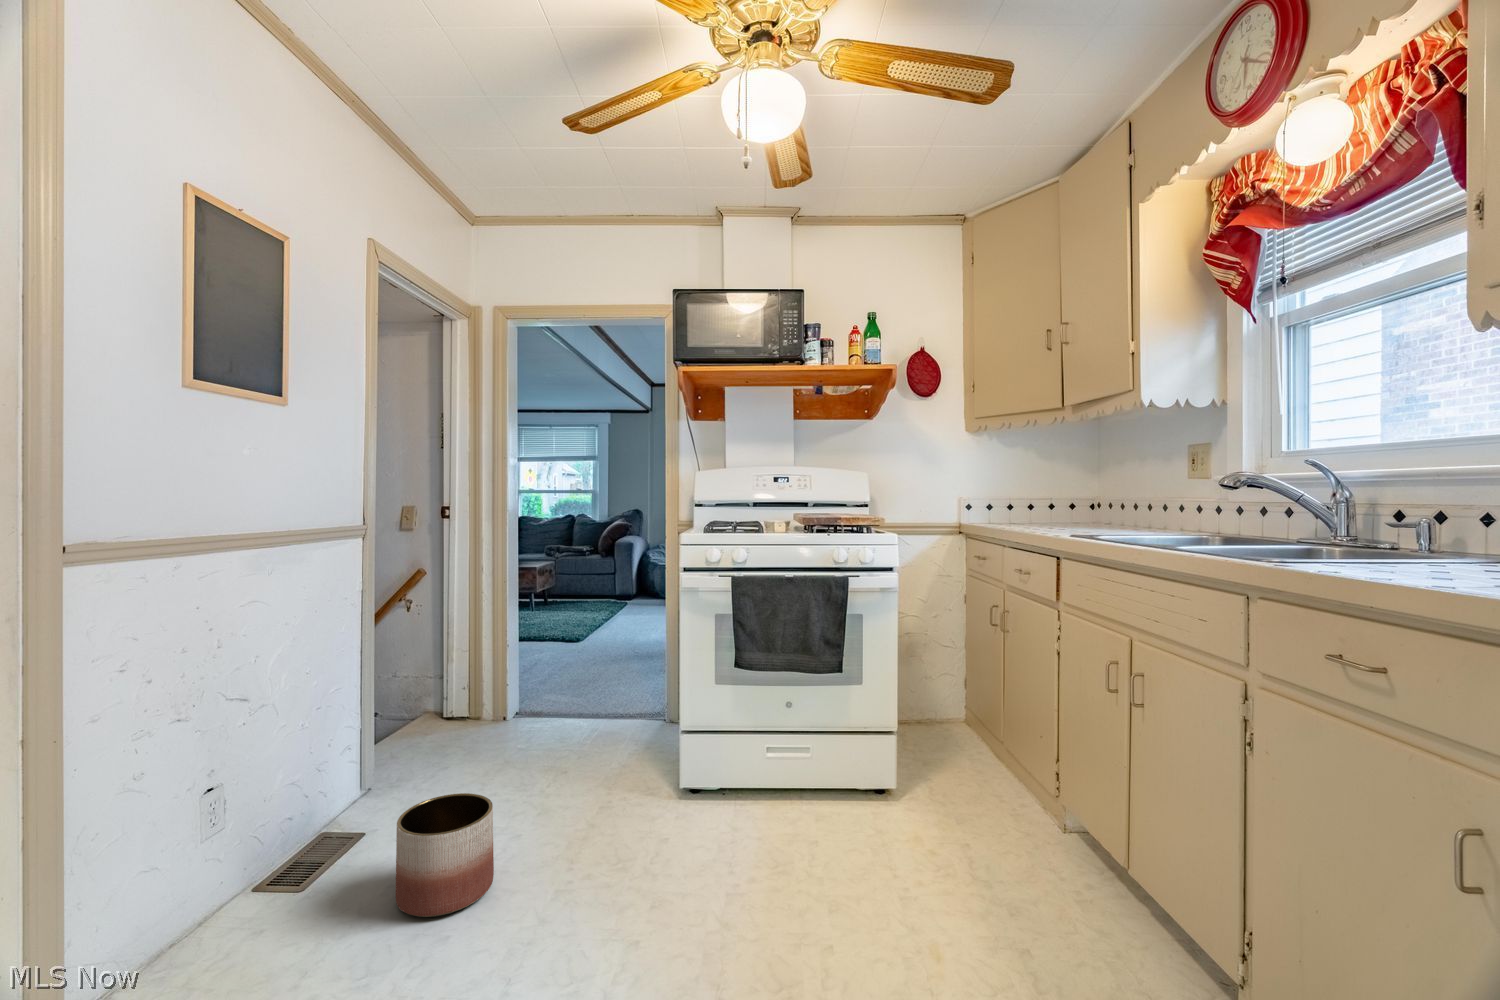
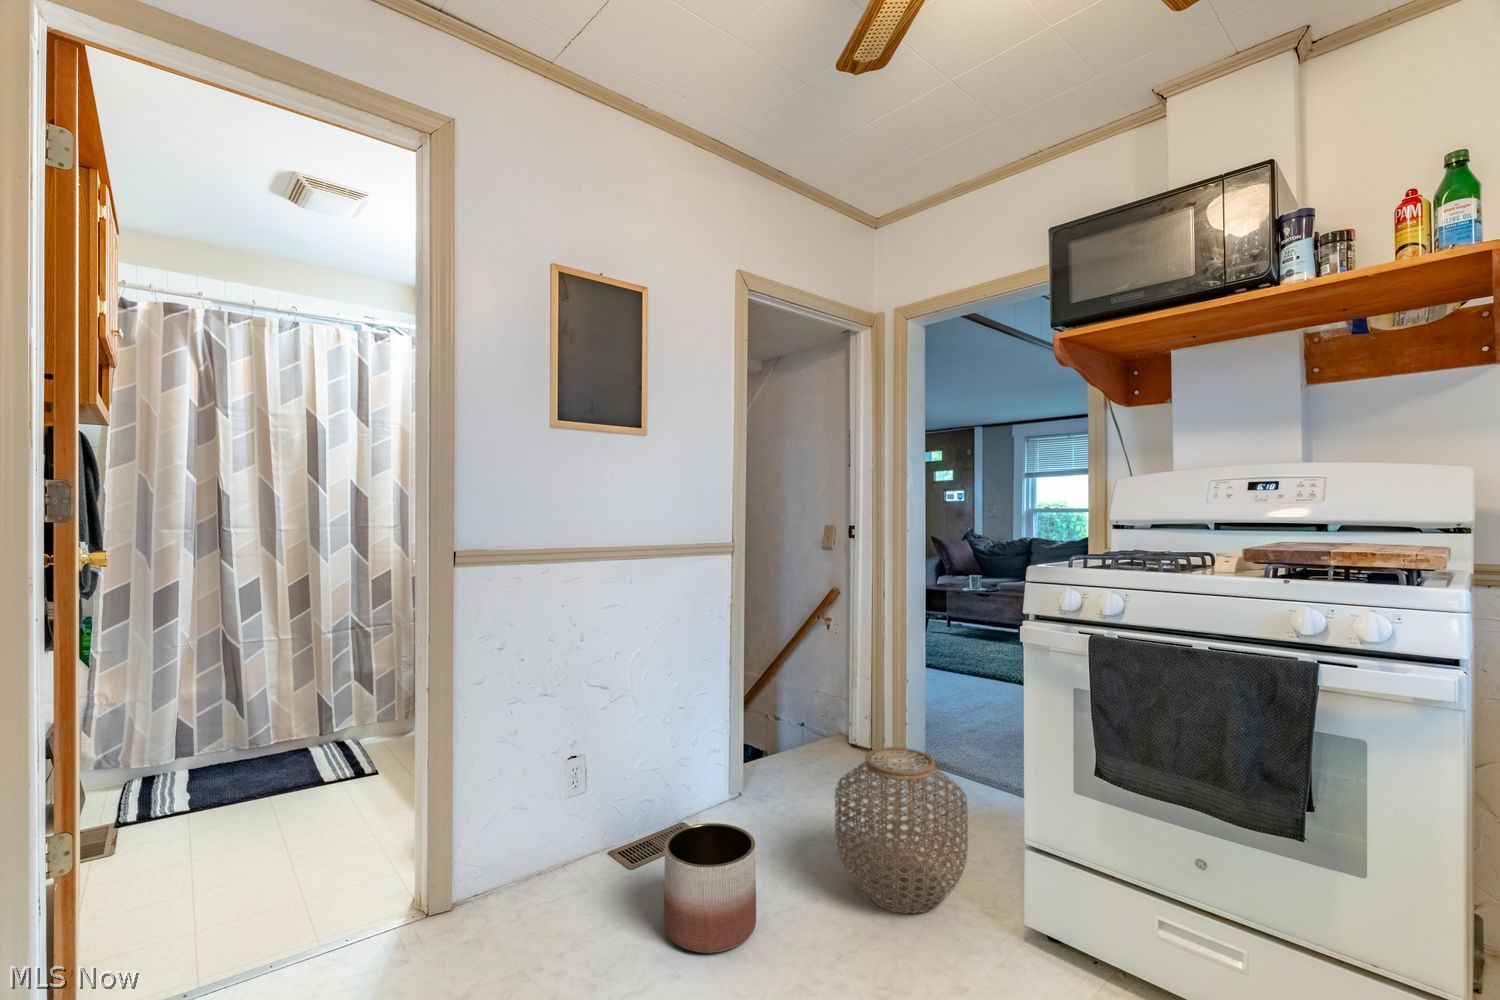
woven basket: none [527,688,636,818] -> present [835,747,968,914]

